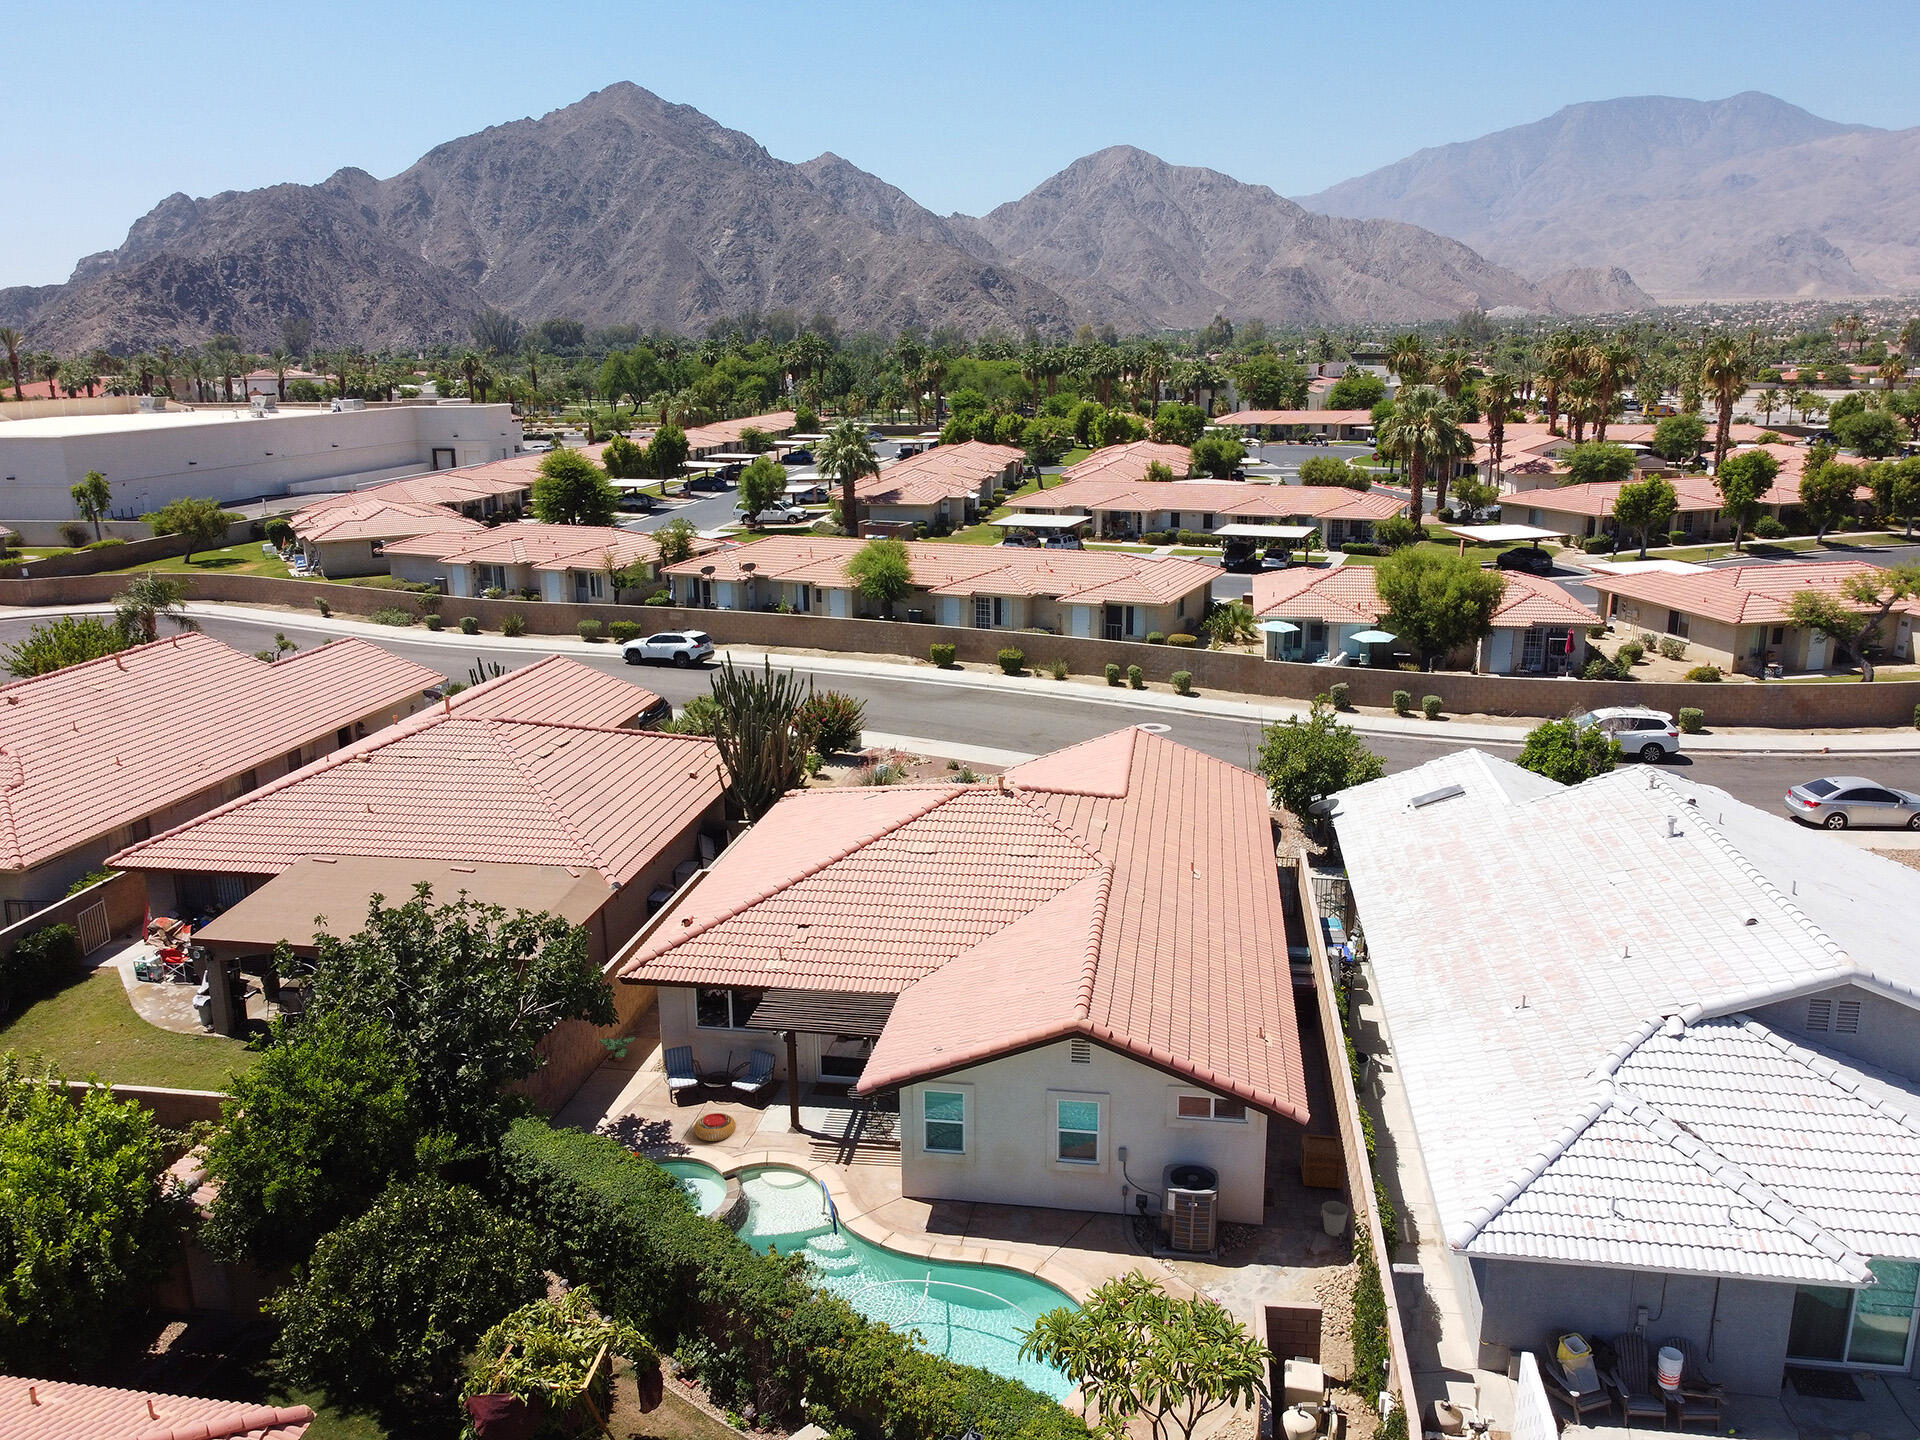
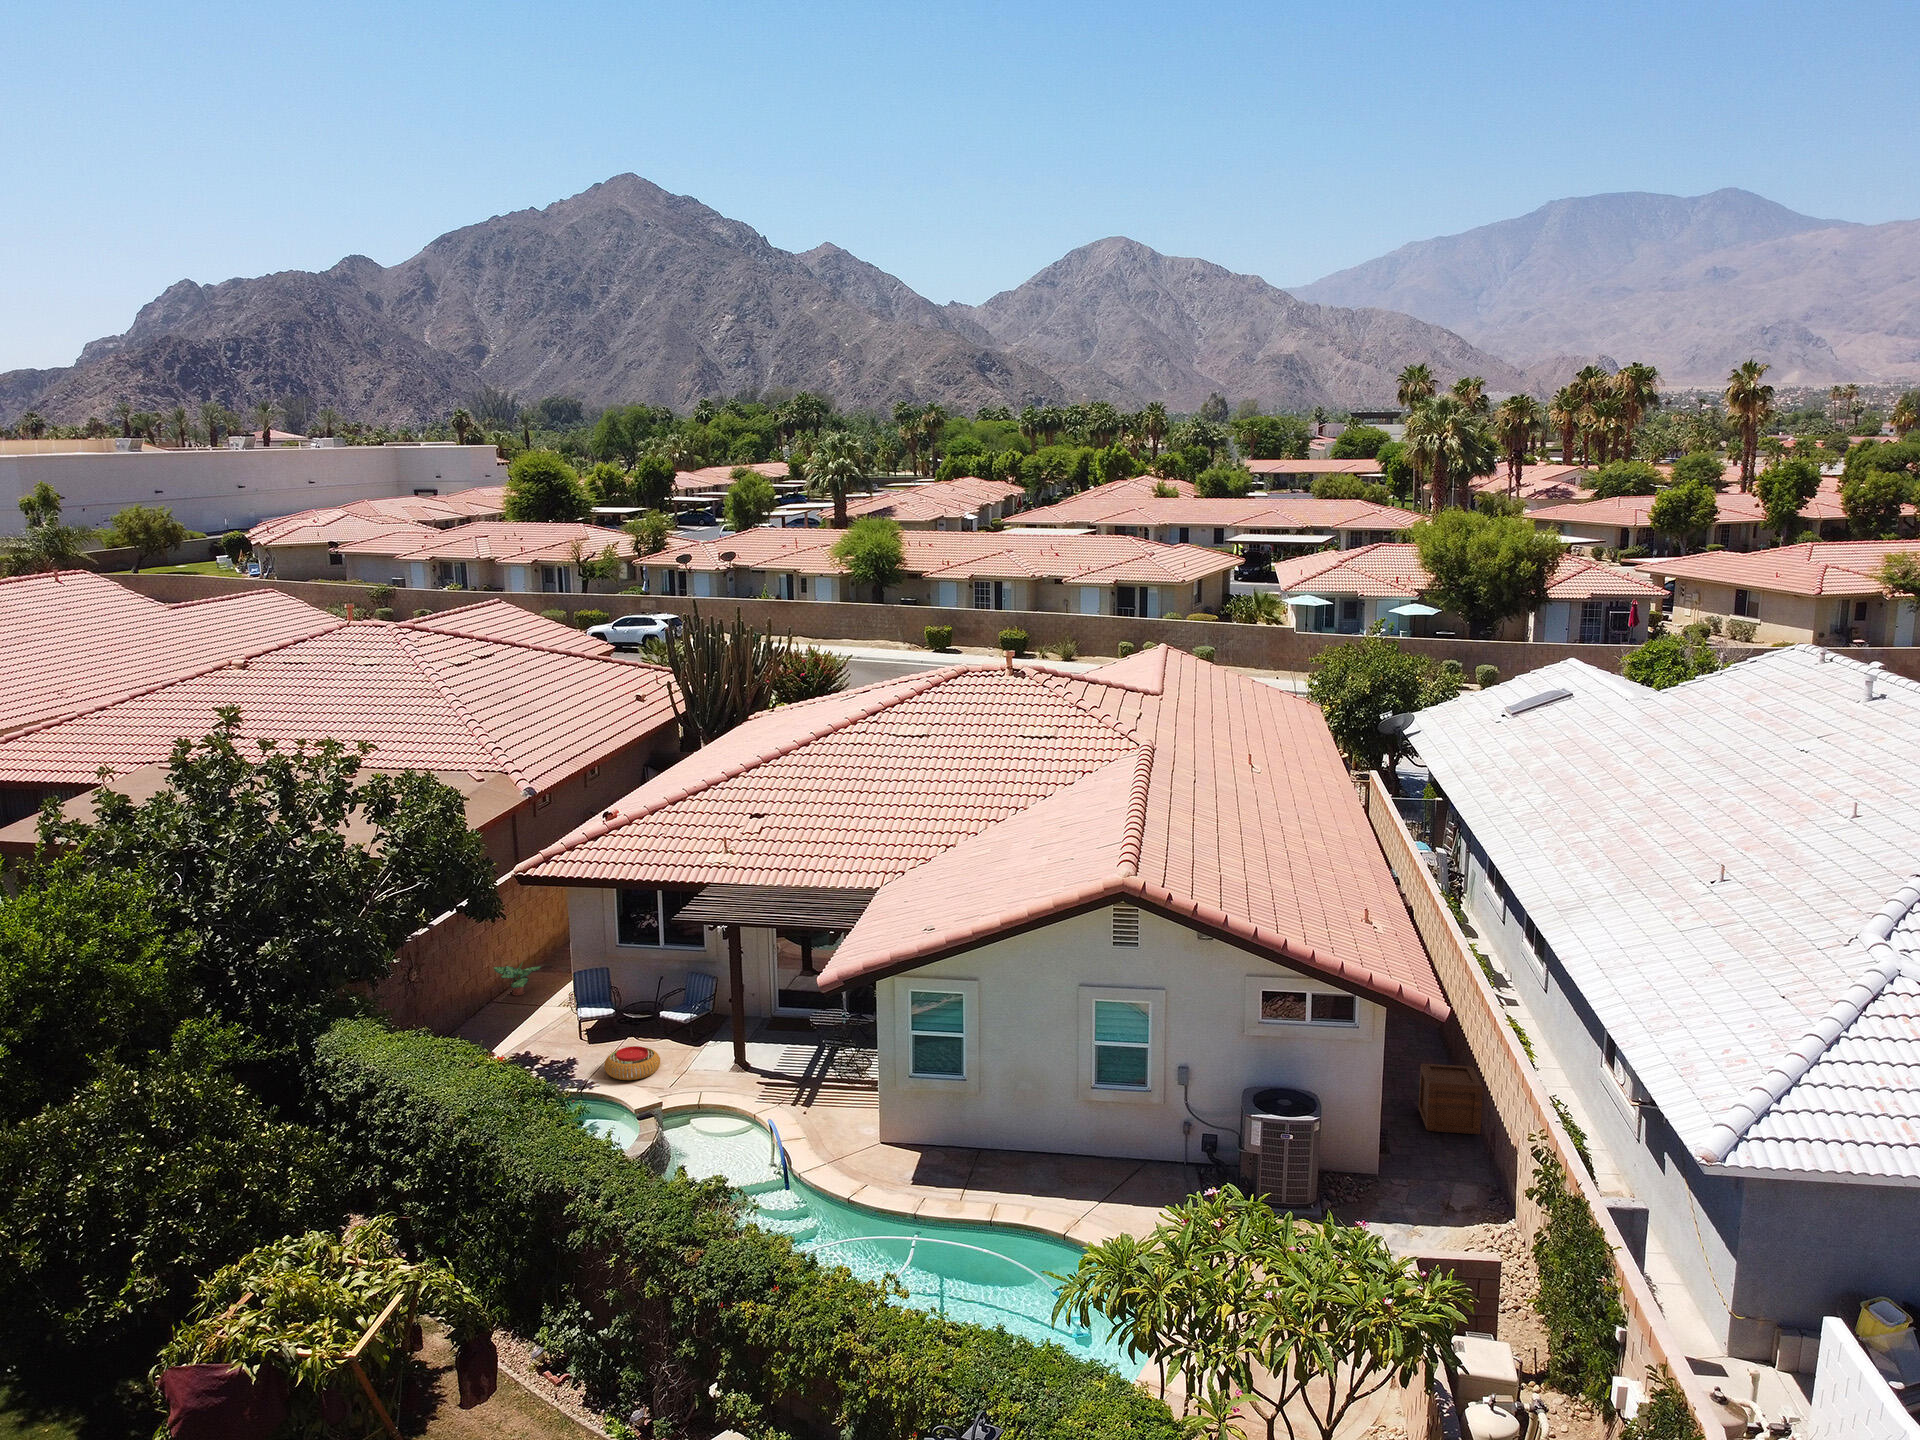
bucket: present [1321,1201,1349,1236] -> none [1459,1141,1499,1190]

